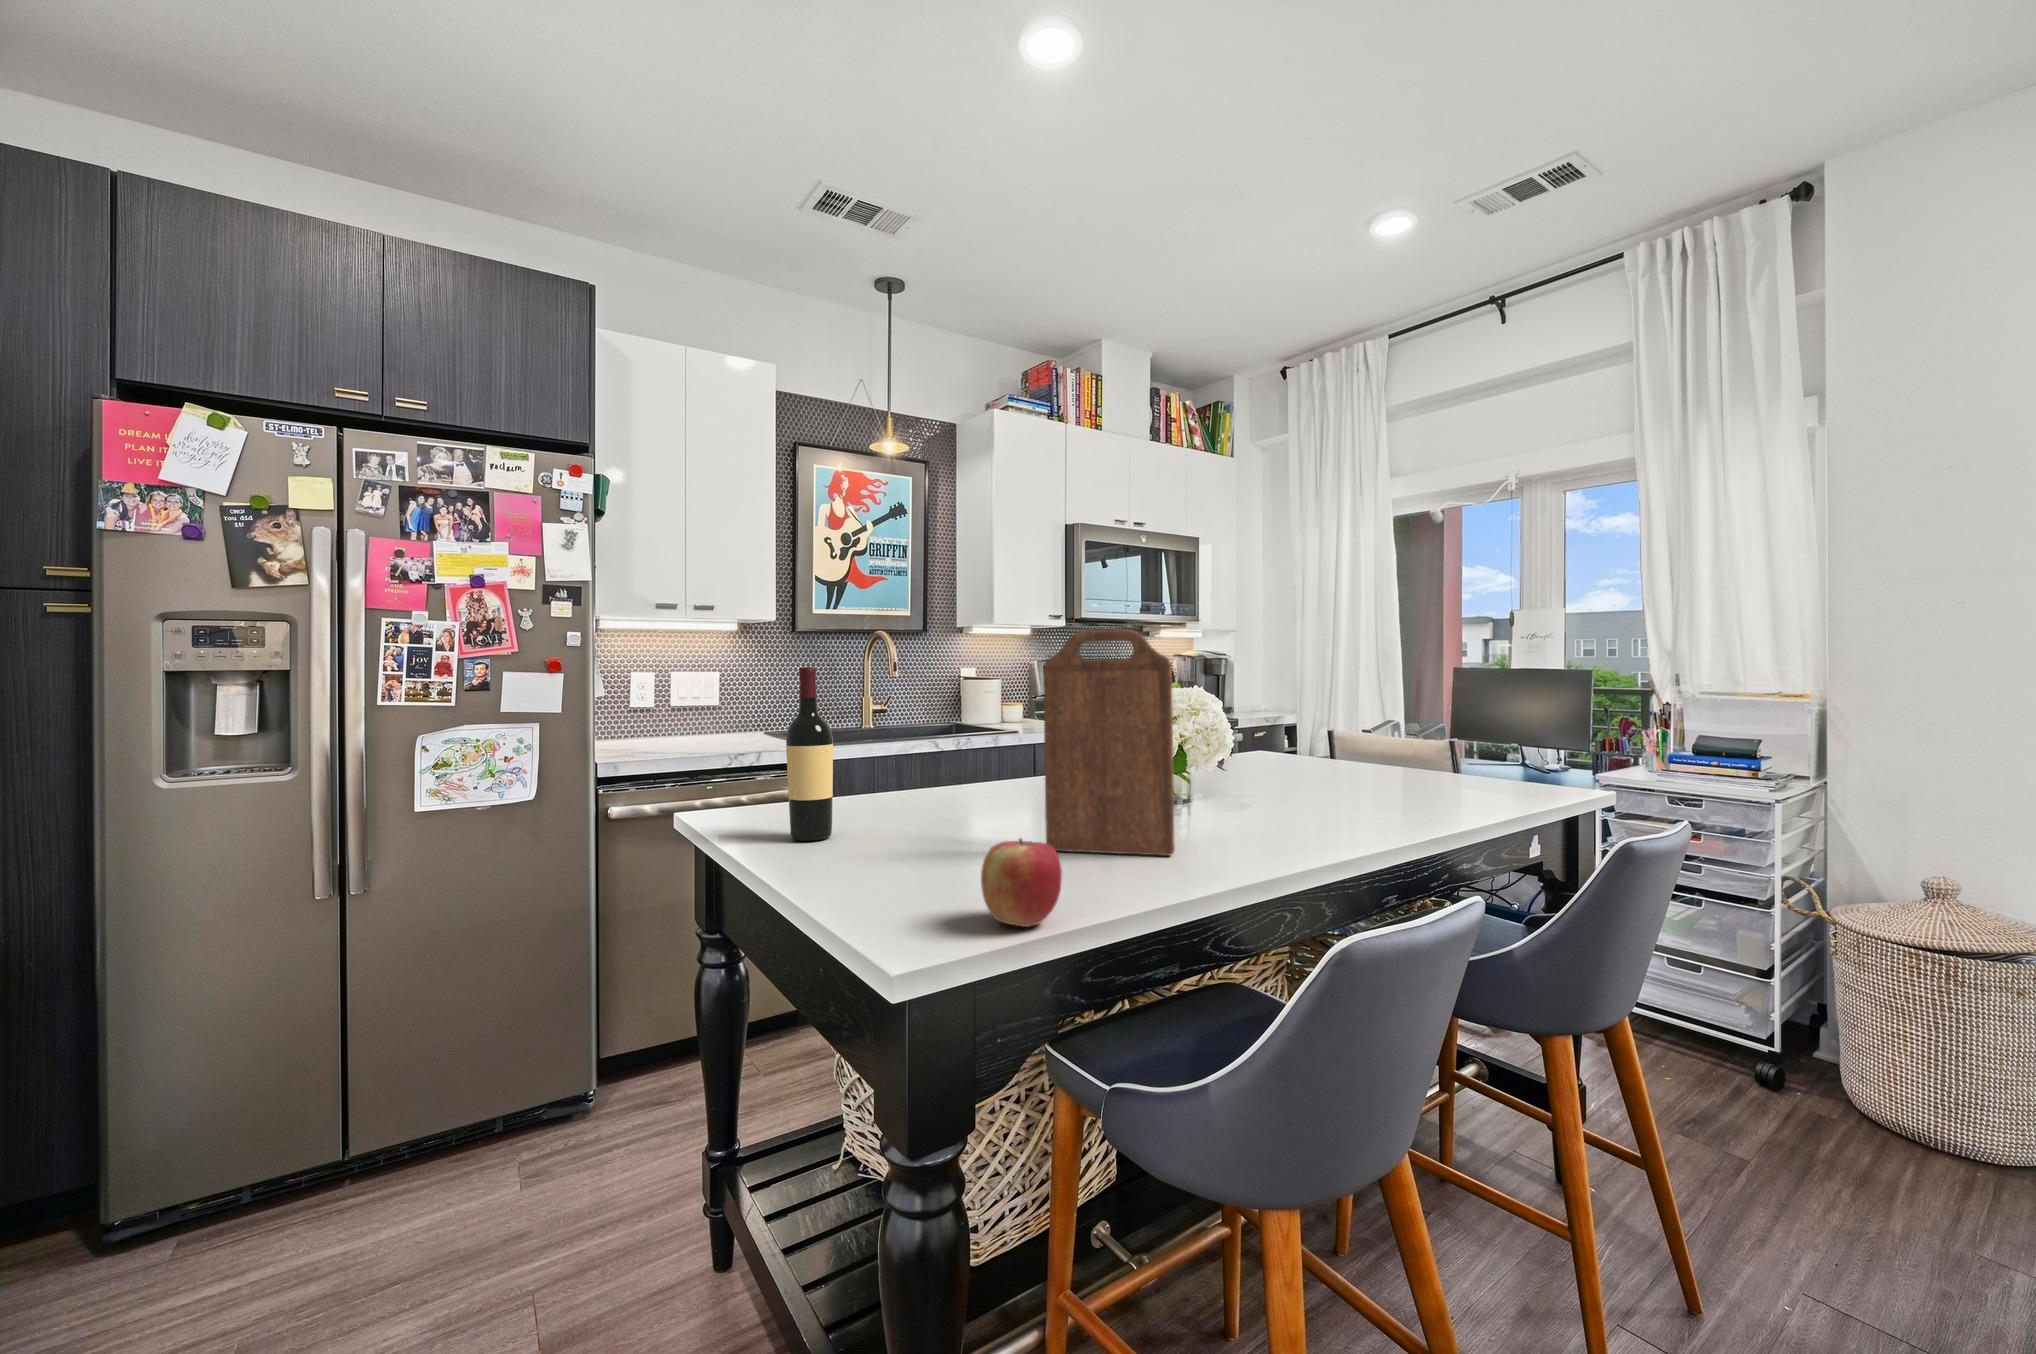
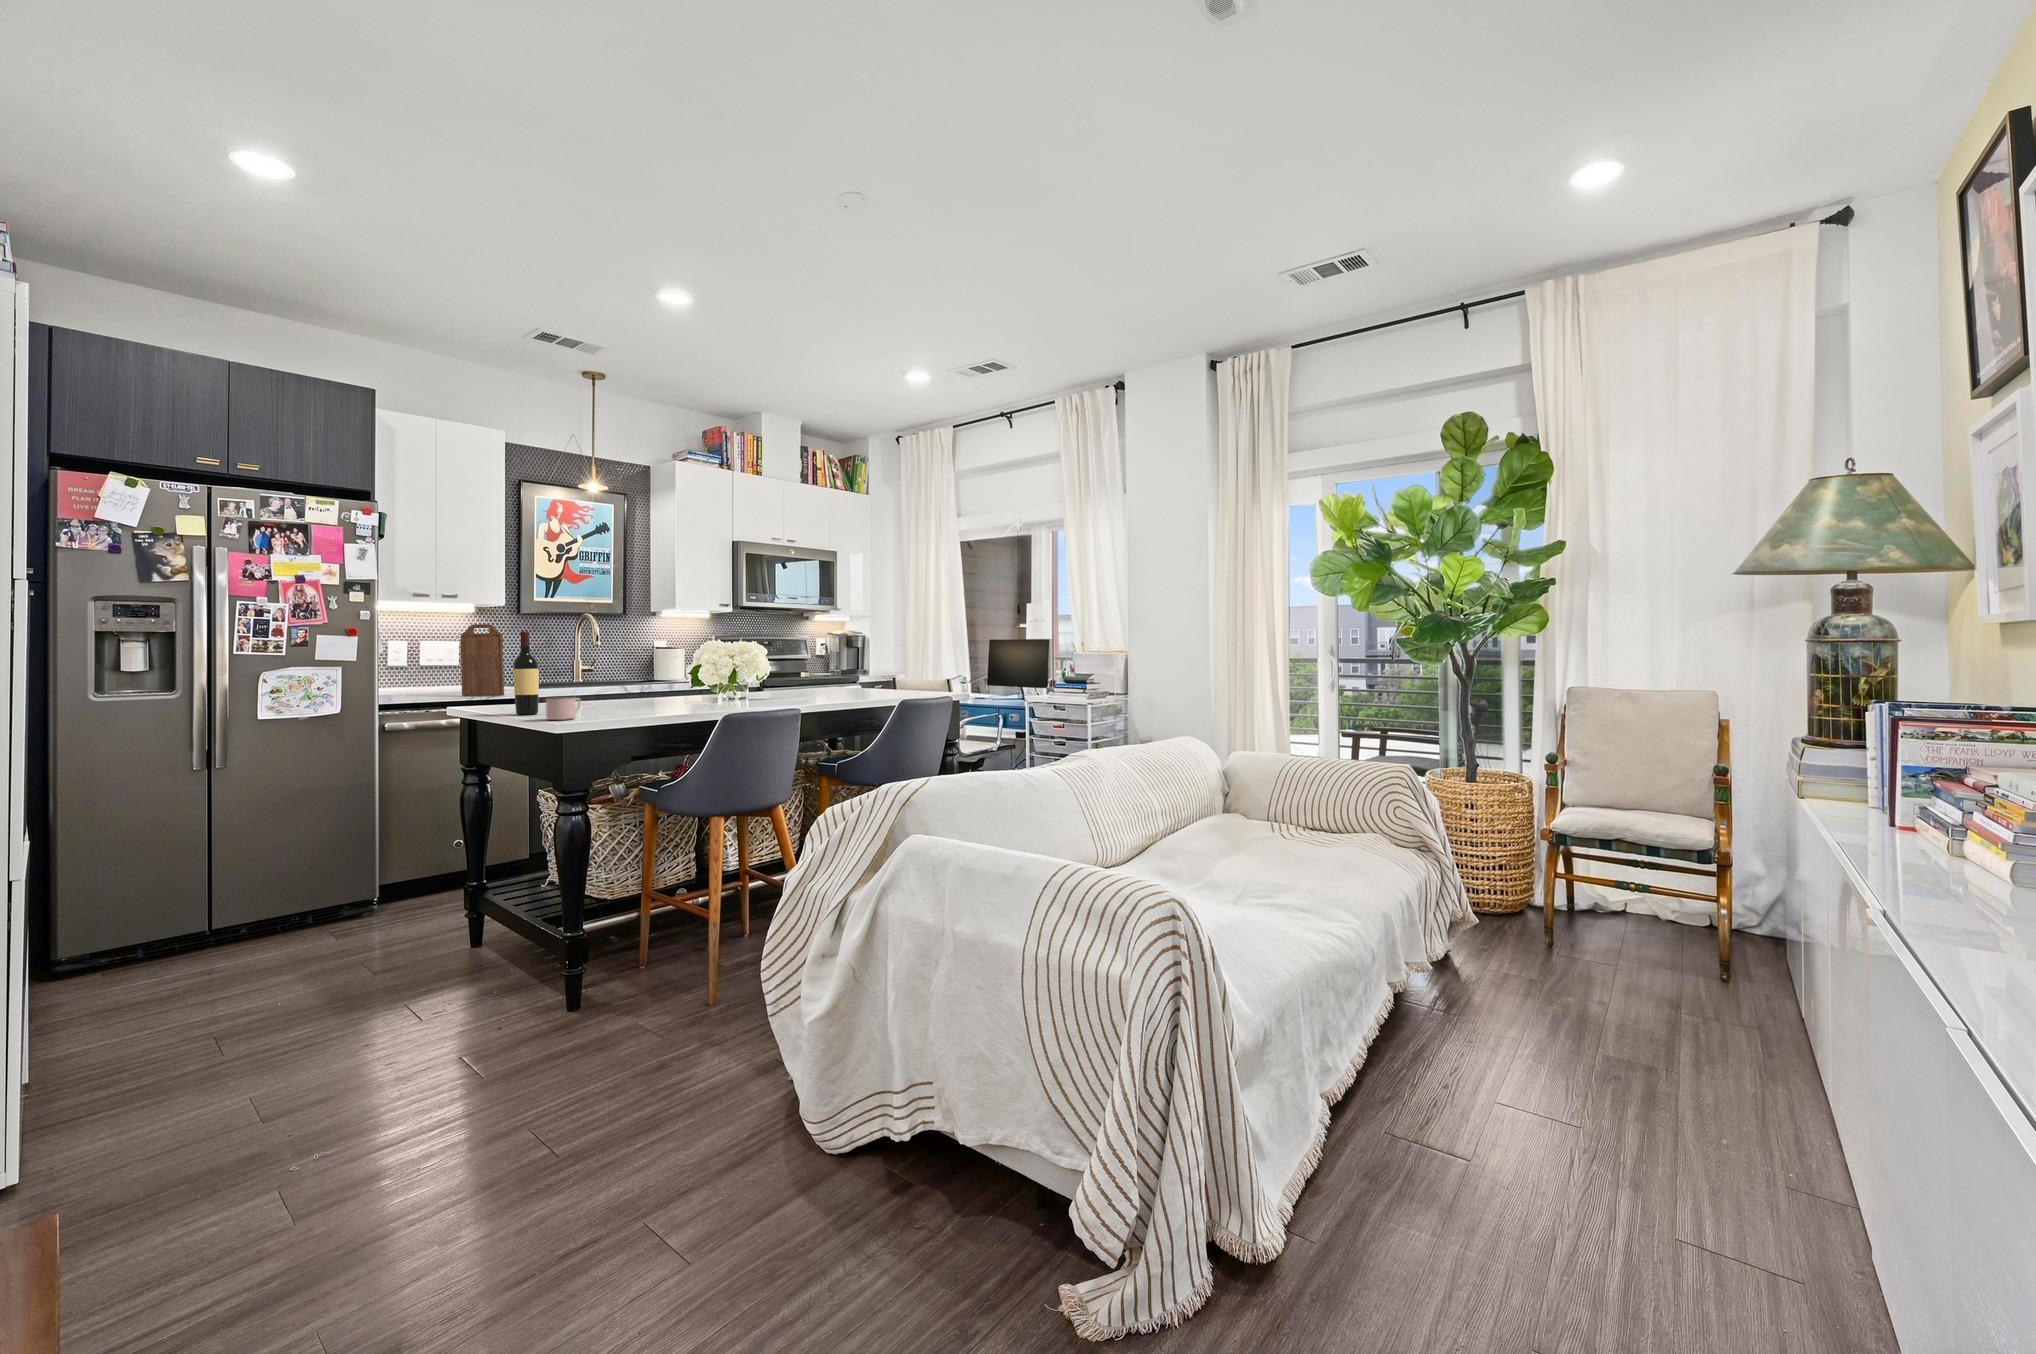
cutting board: present [1043,629,1175,856] -> present [461,624,504,696]
mug: none [853,818,925,882] -> present [546,696,581,720]
apple: present [981,838,1062,927] -> none [594,692,627,723]

